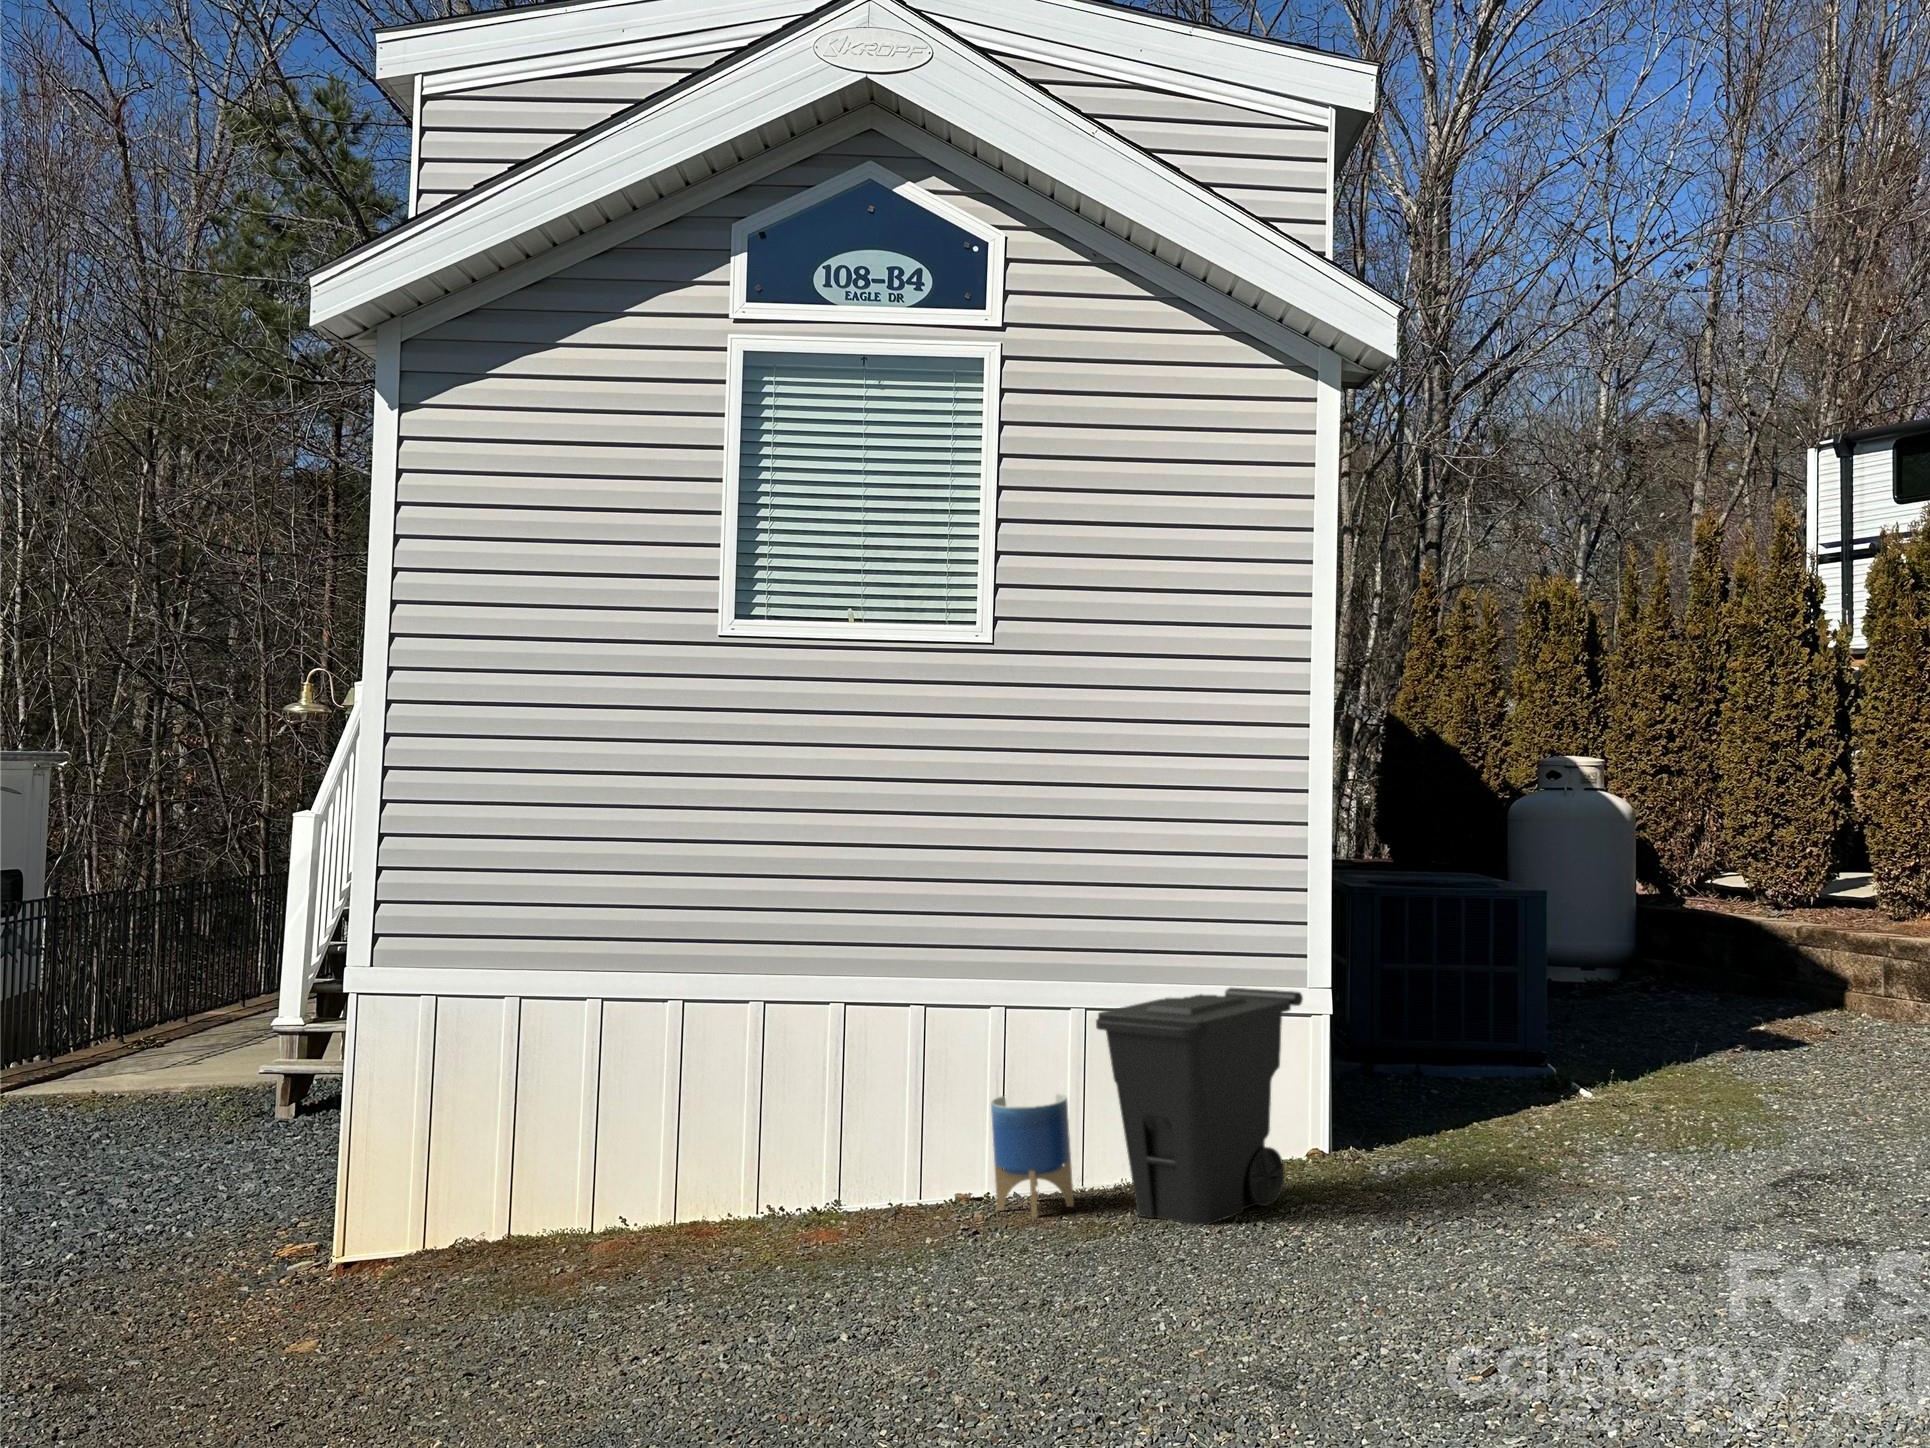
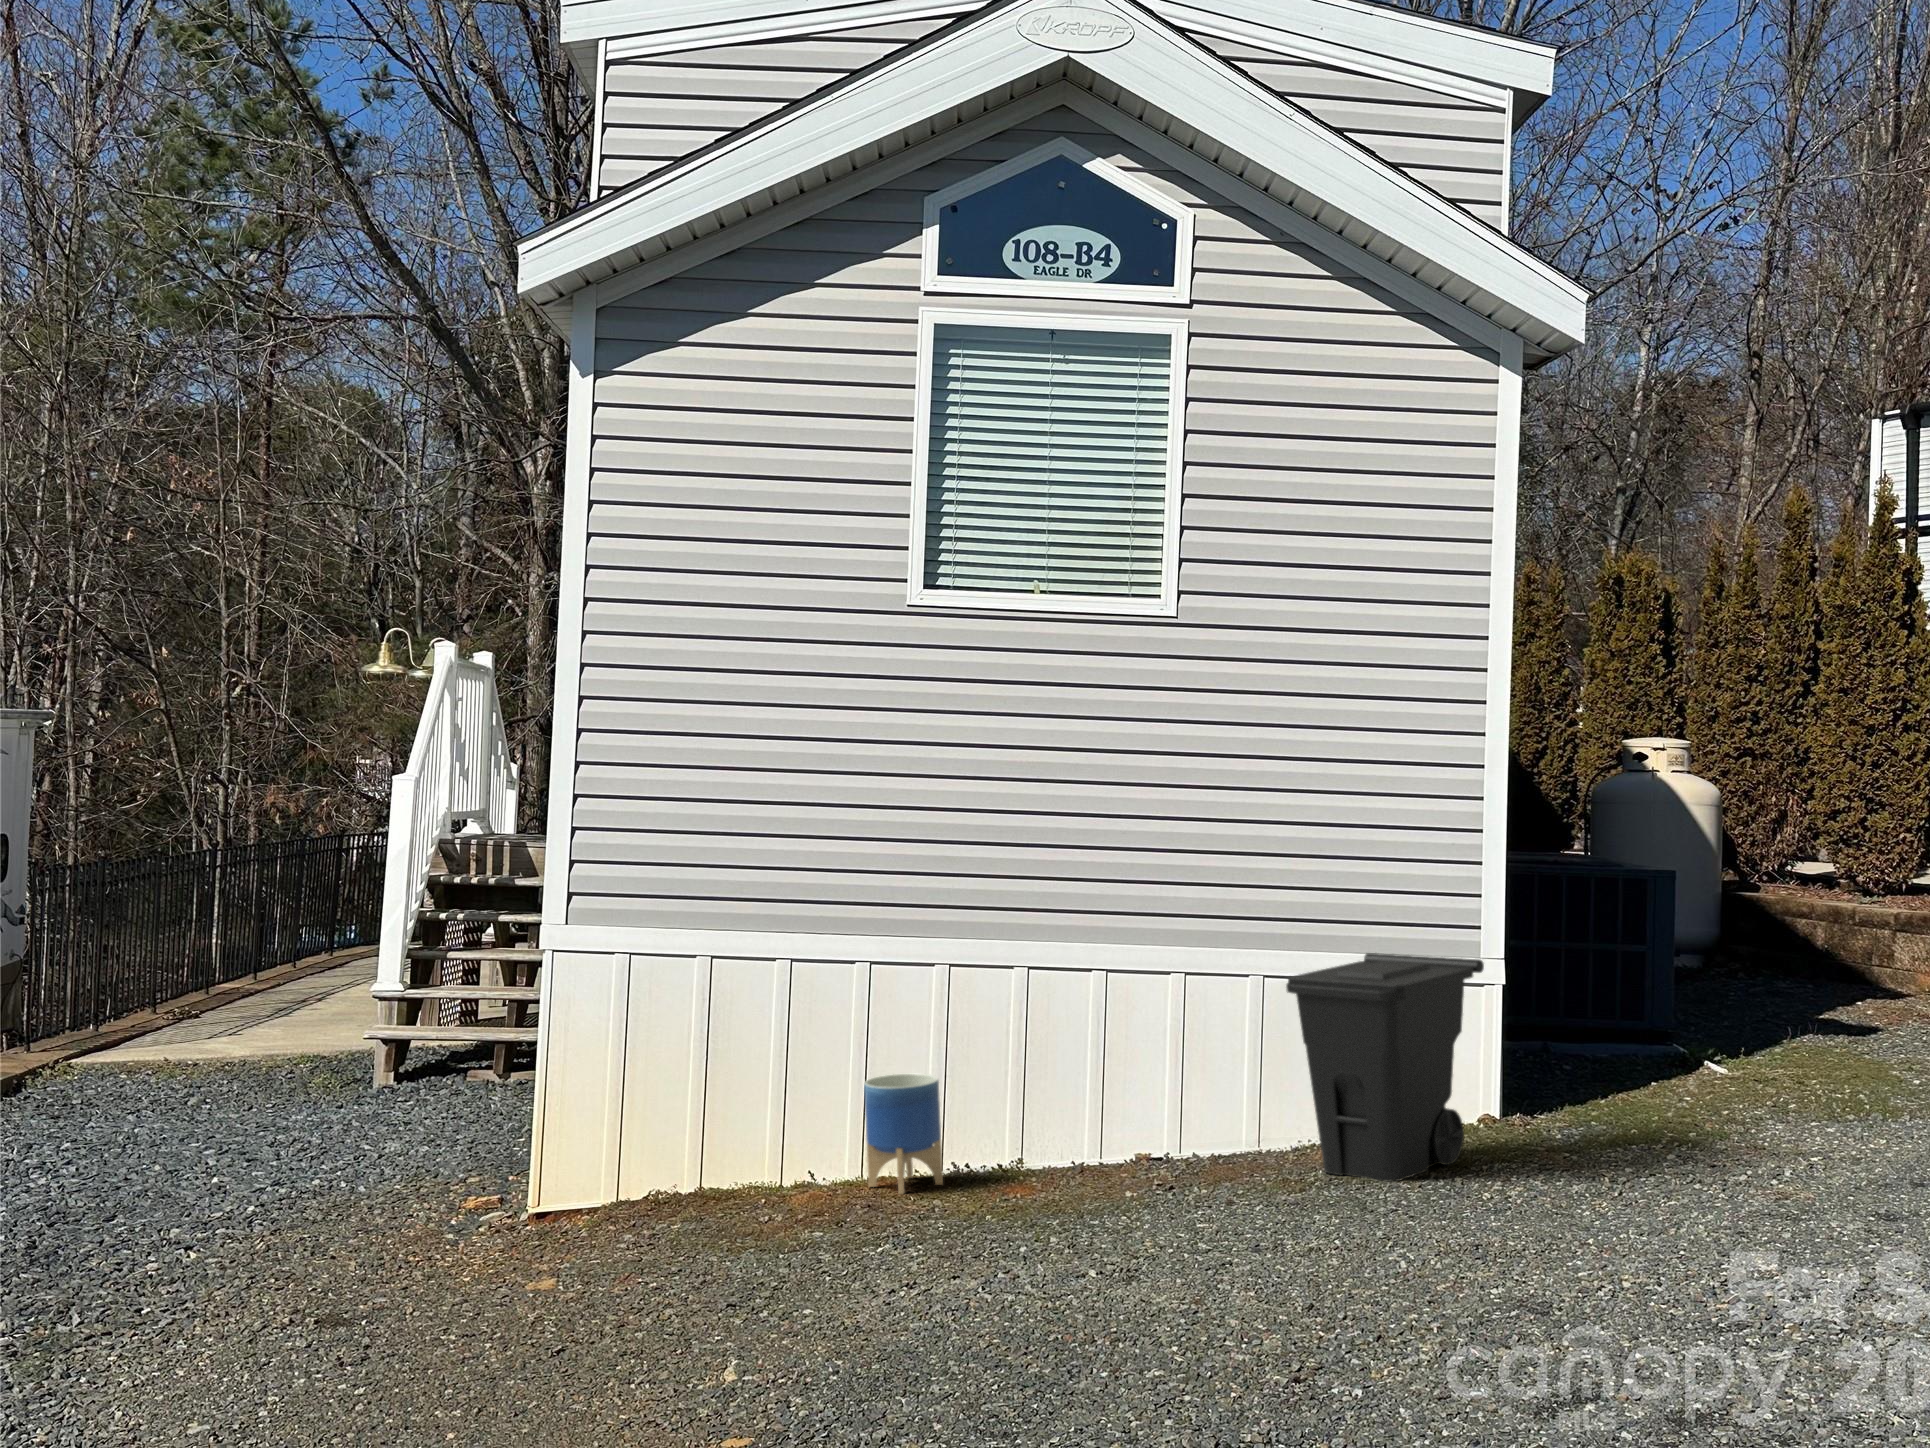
planter: present [991,1094,1074,1218] -> present [864,1074,943,1194]

